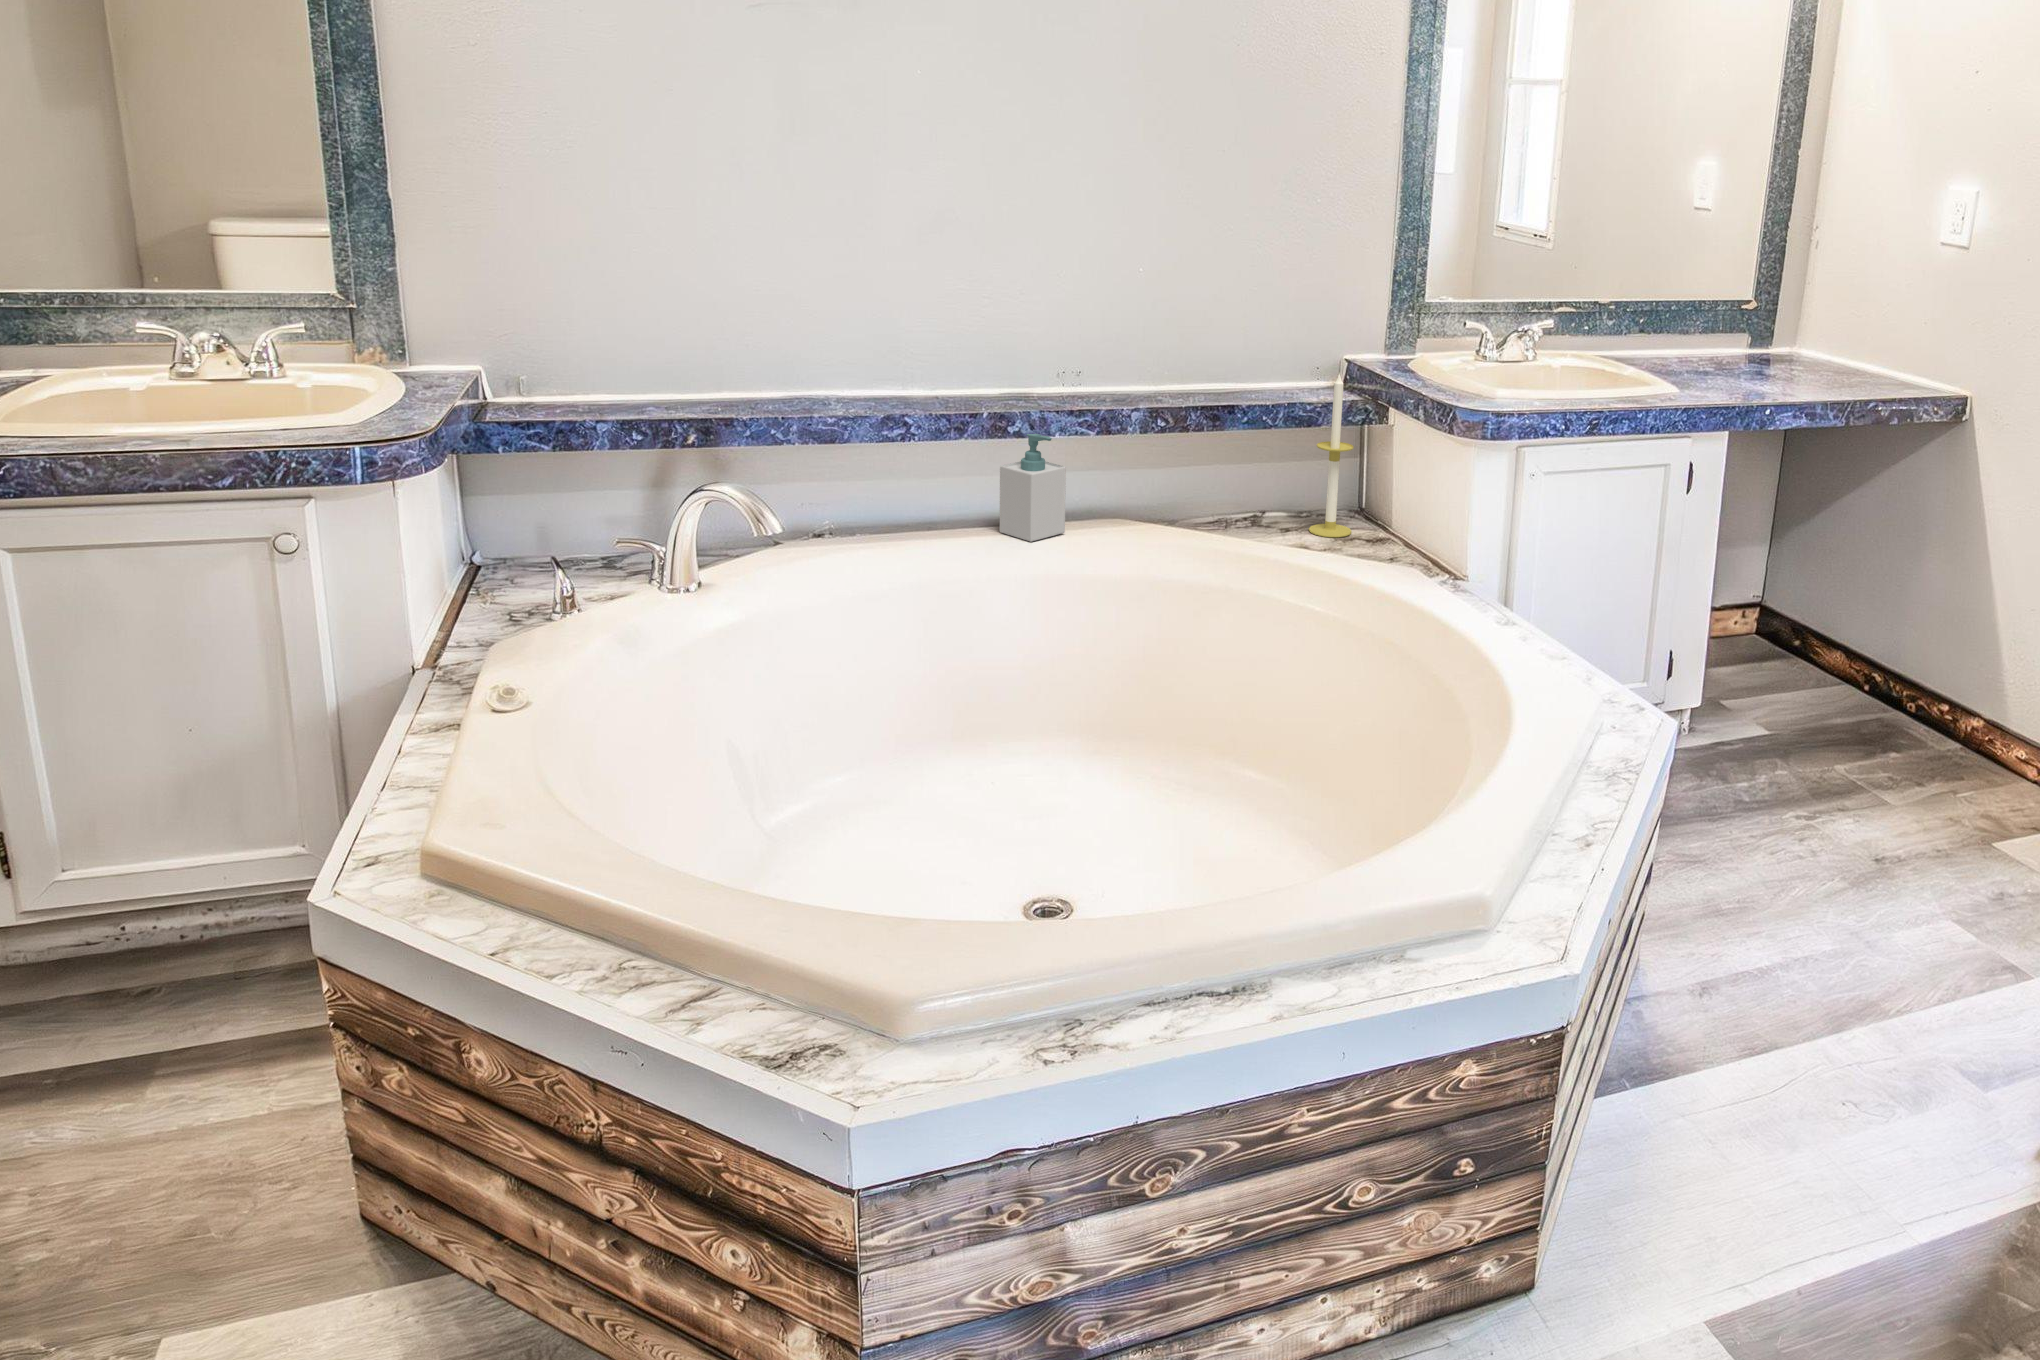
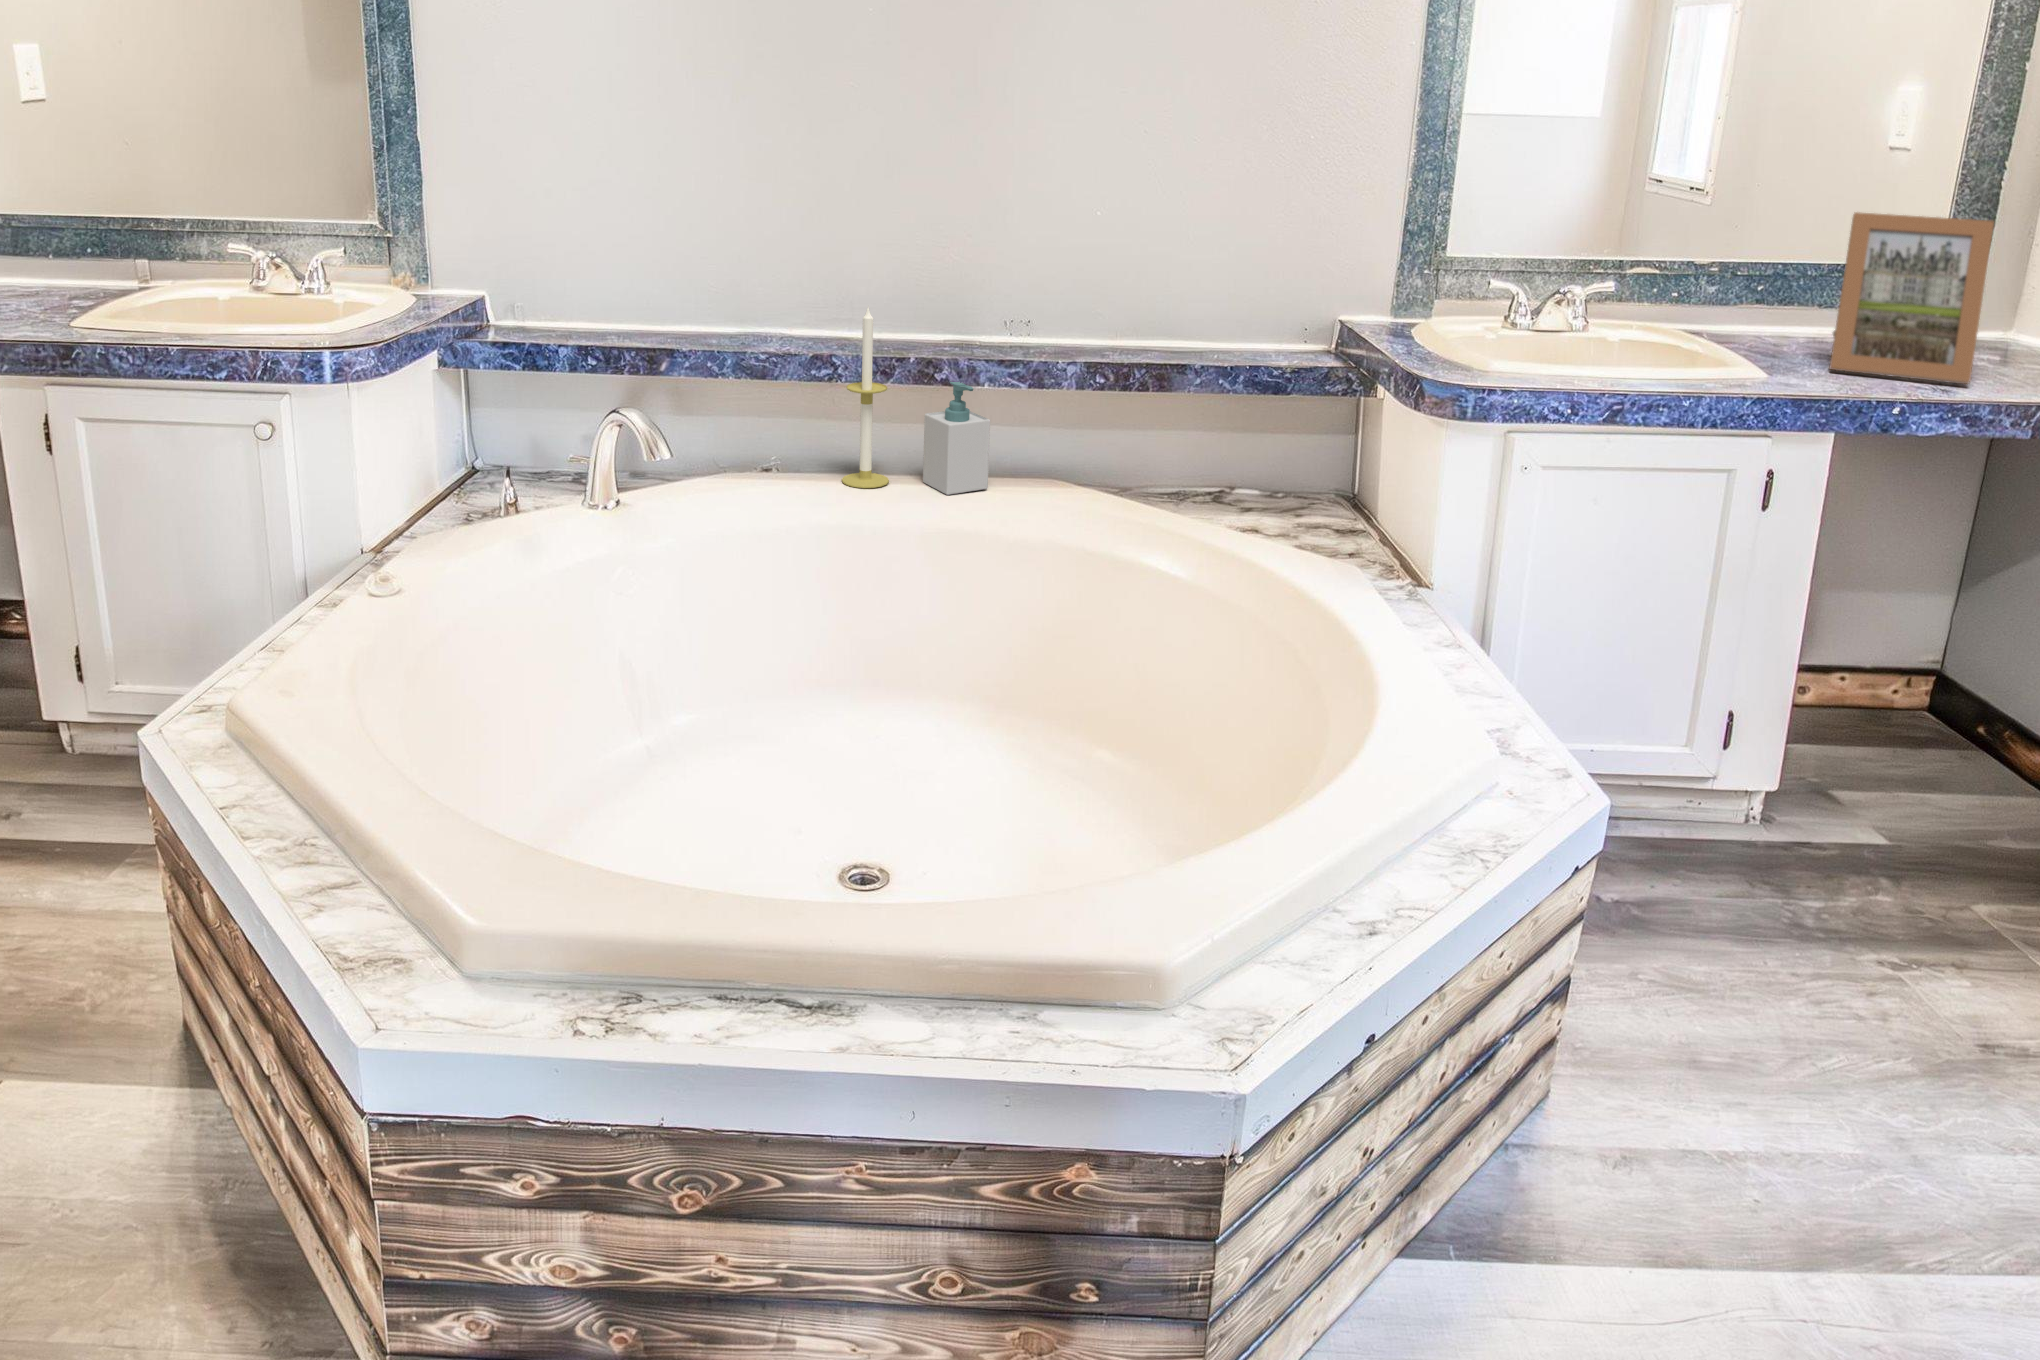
picture frame: none [1705,262,1807,389] -> present [1830,212,1994,384]
candle: present [1309,374,1354,537] -> present [842,308,889,488]

